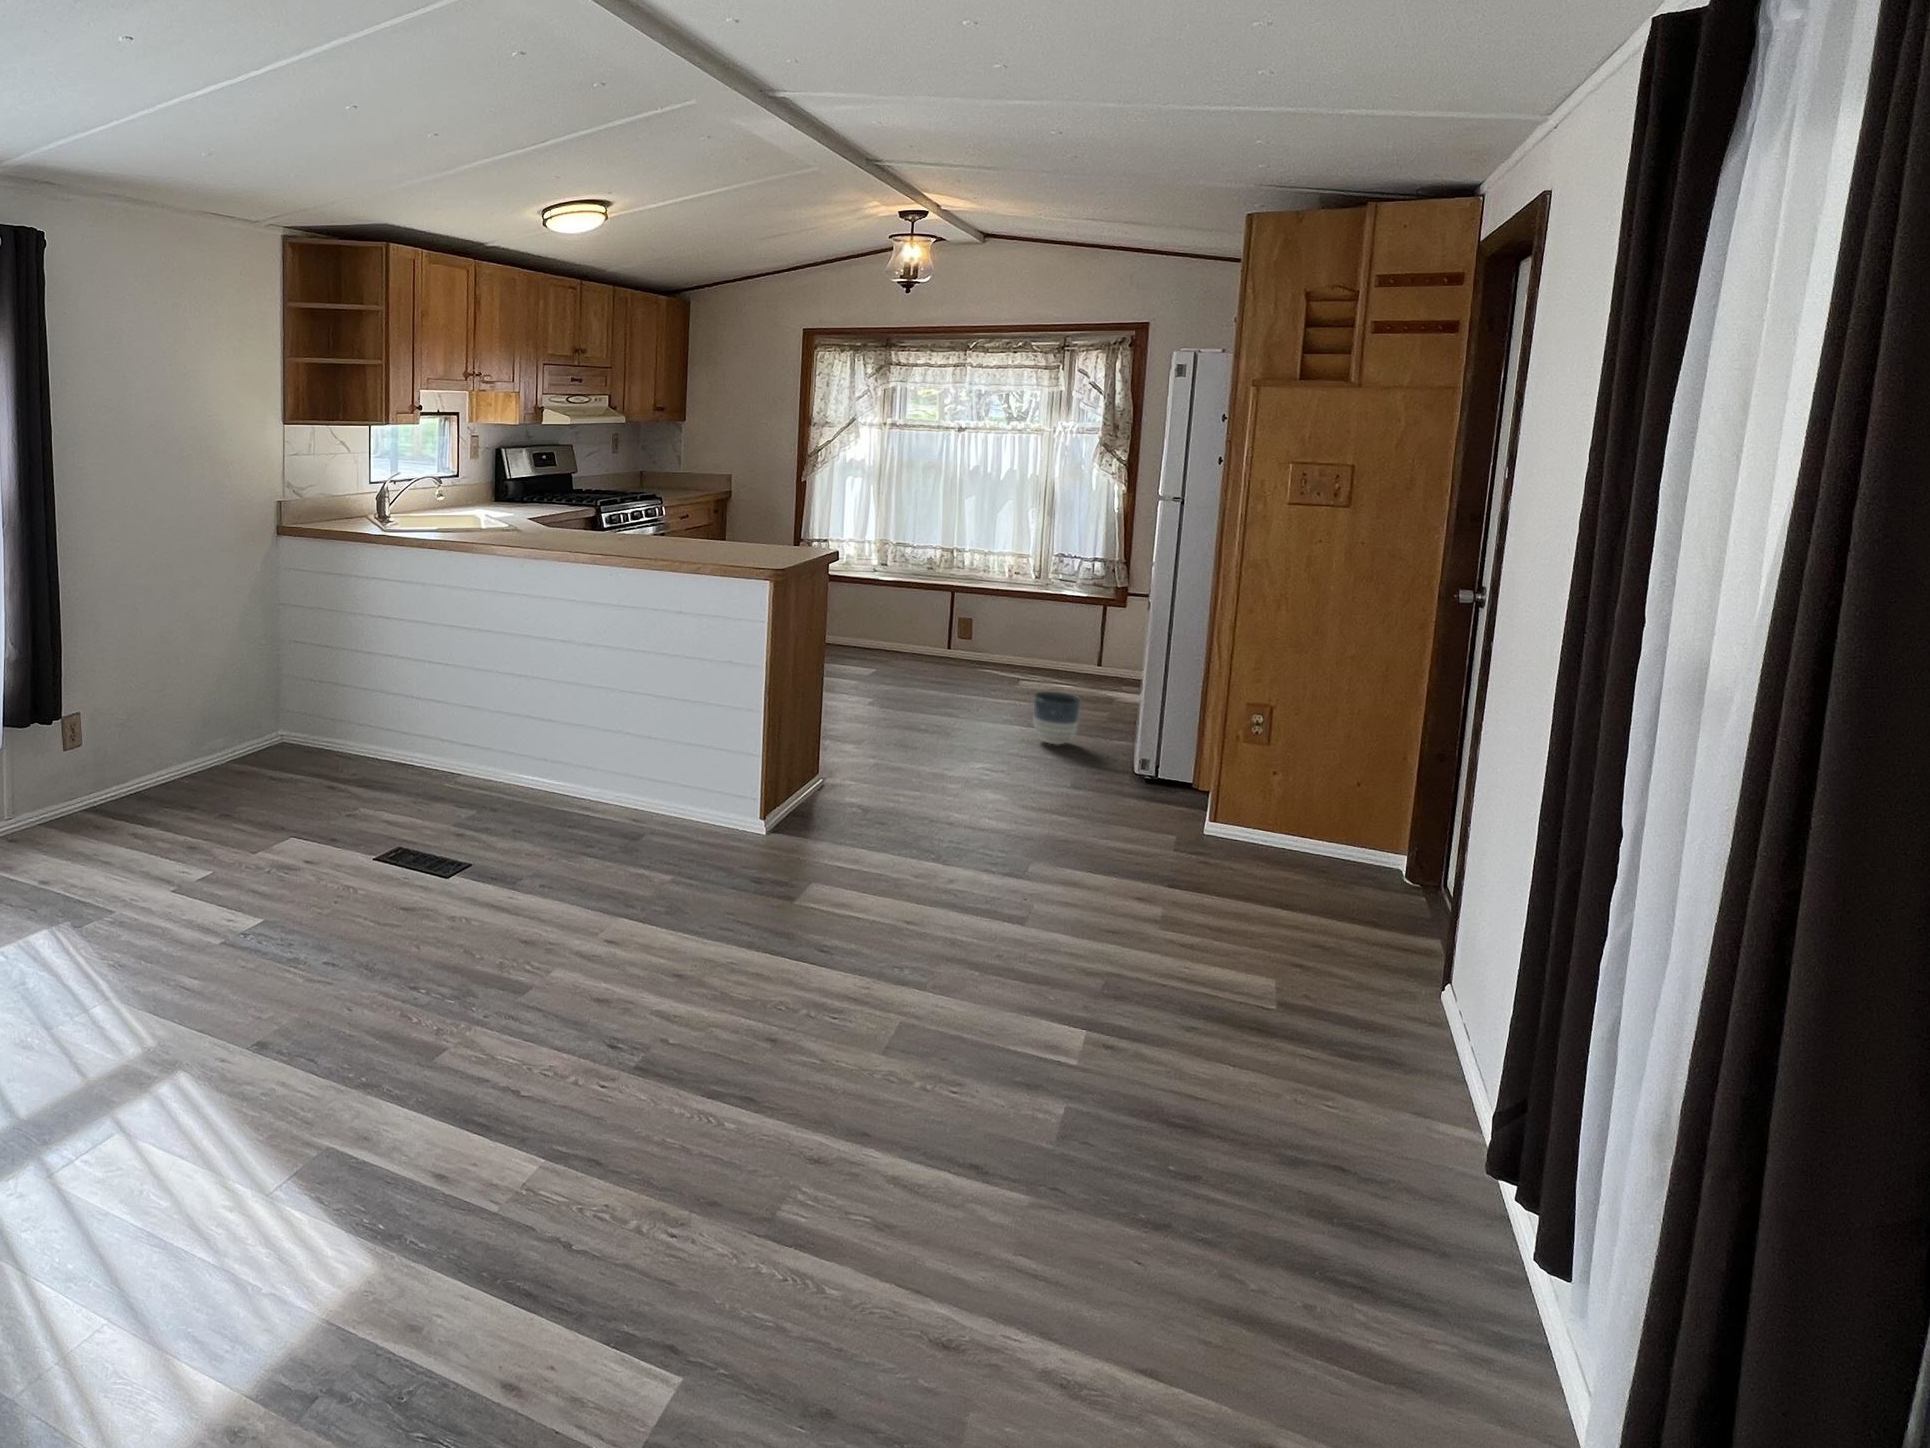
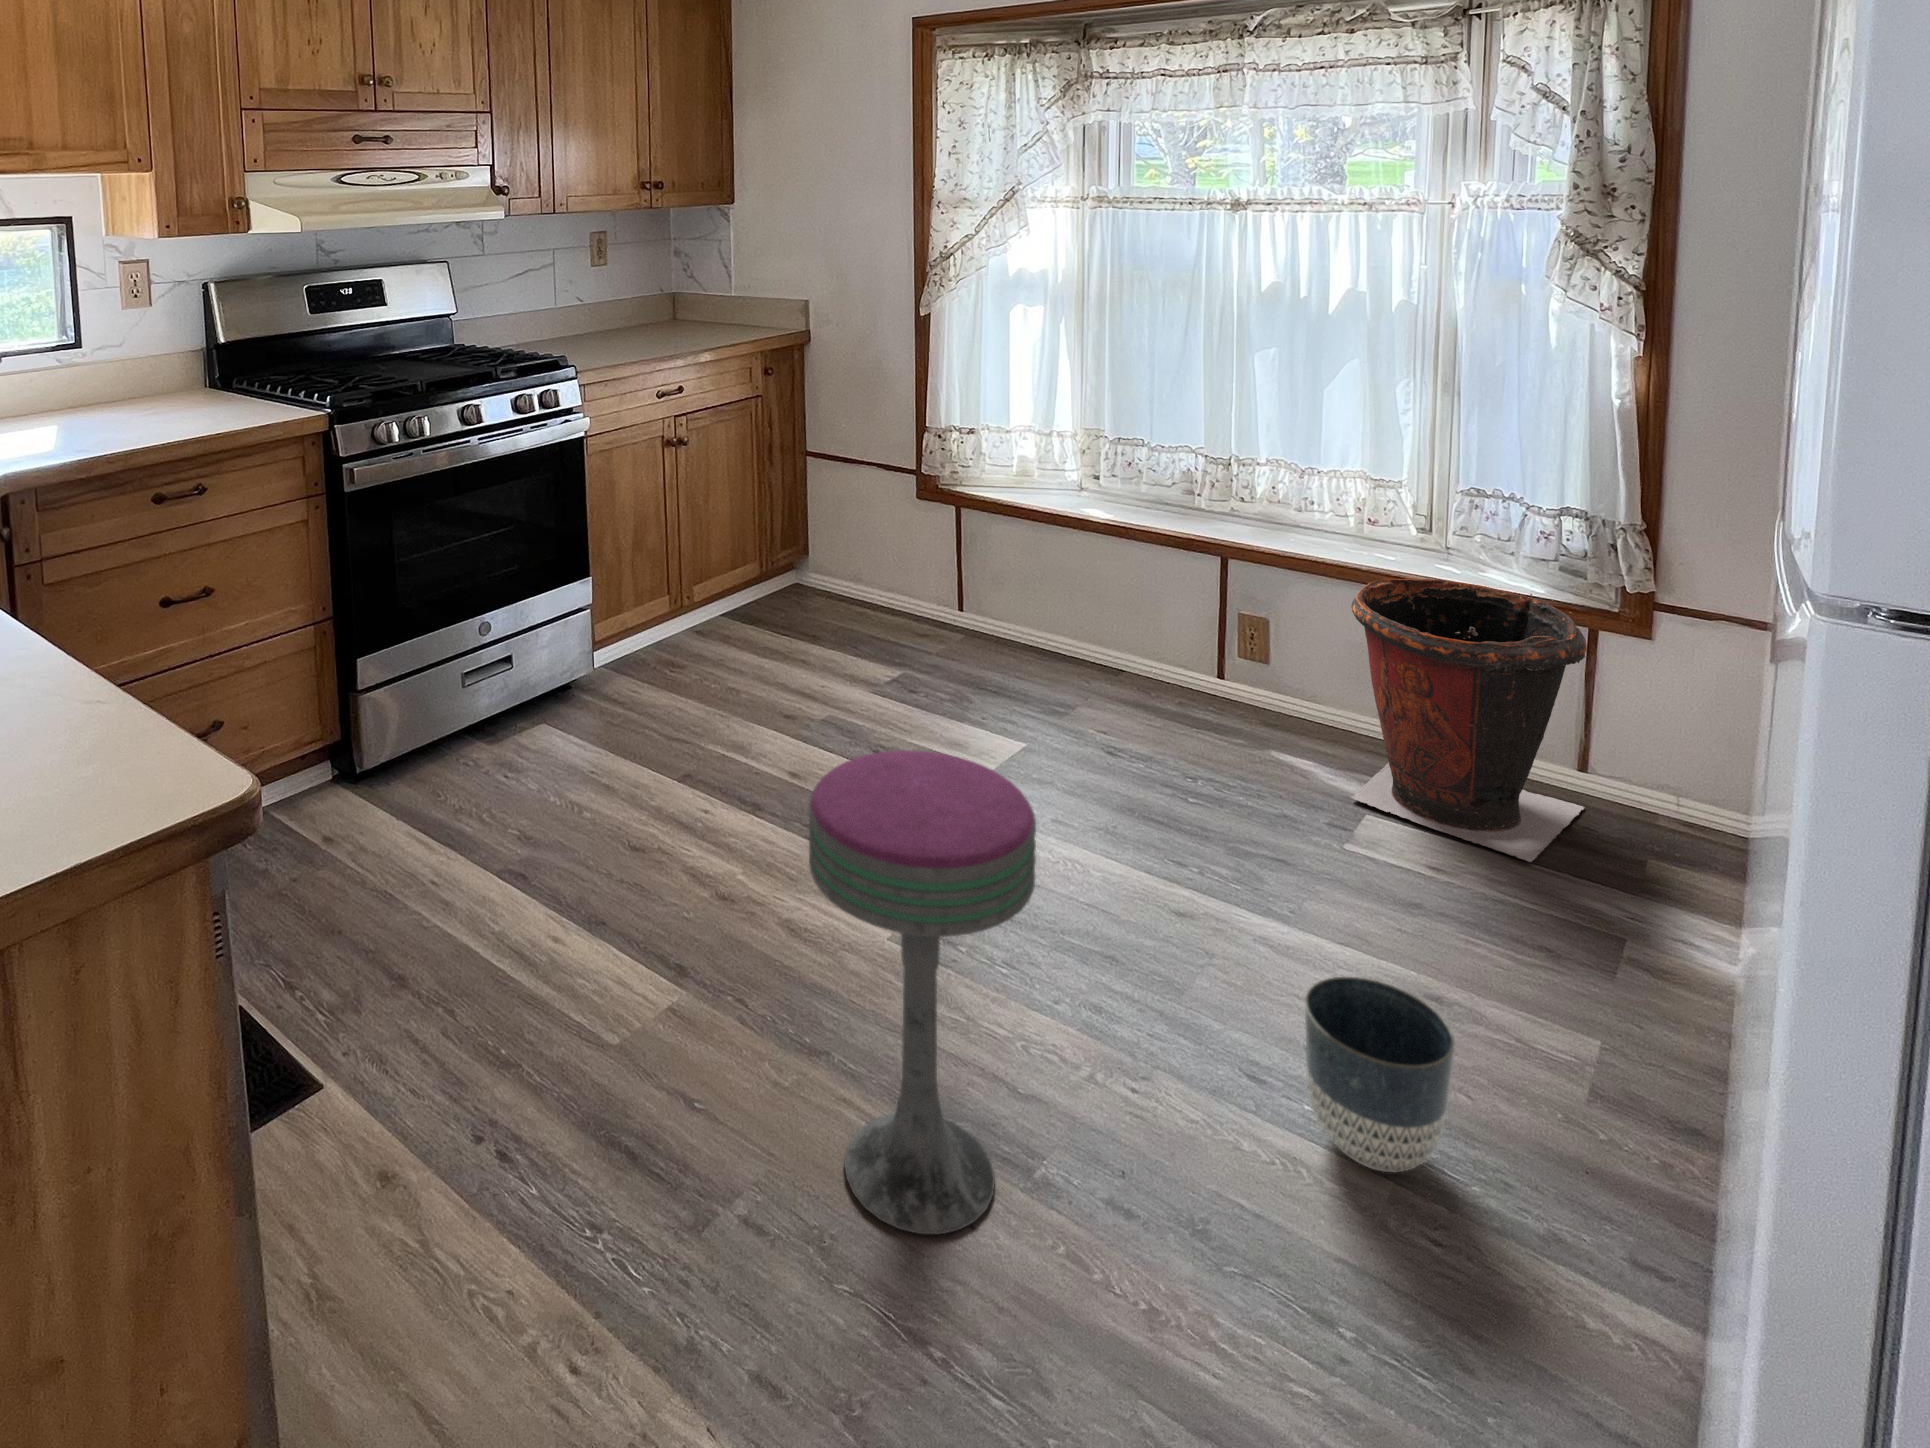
trash can: none [1014,591,1105,690] -> present [1351,579,1587,862]
bar stool: none [888,617,968,762] -> present [809,750,1036,1234]

